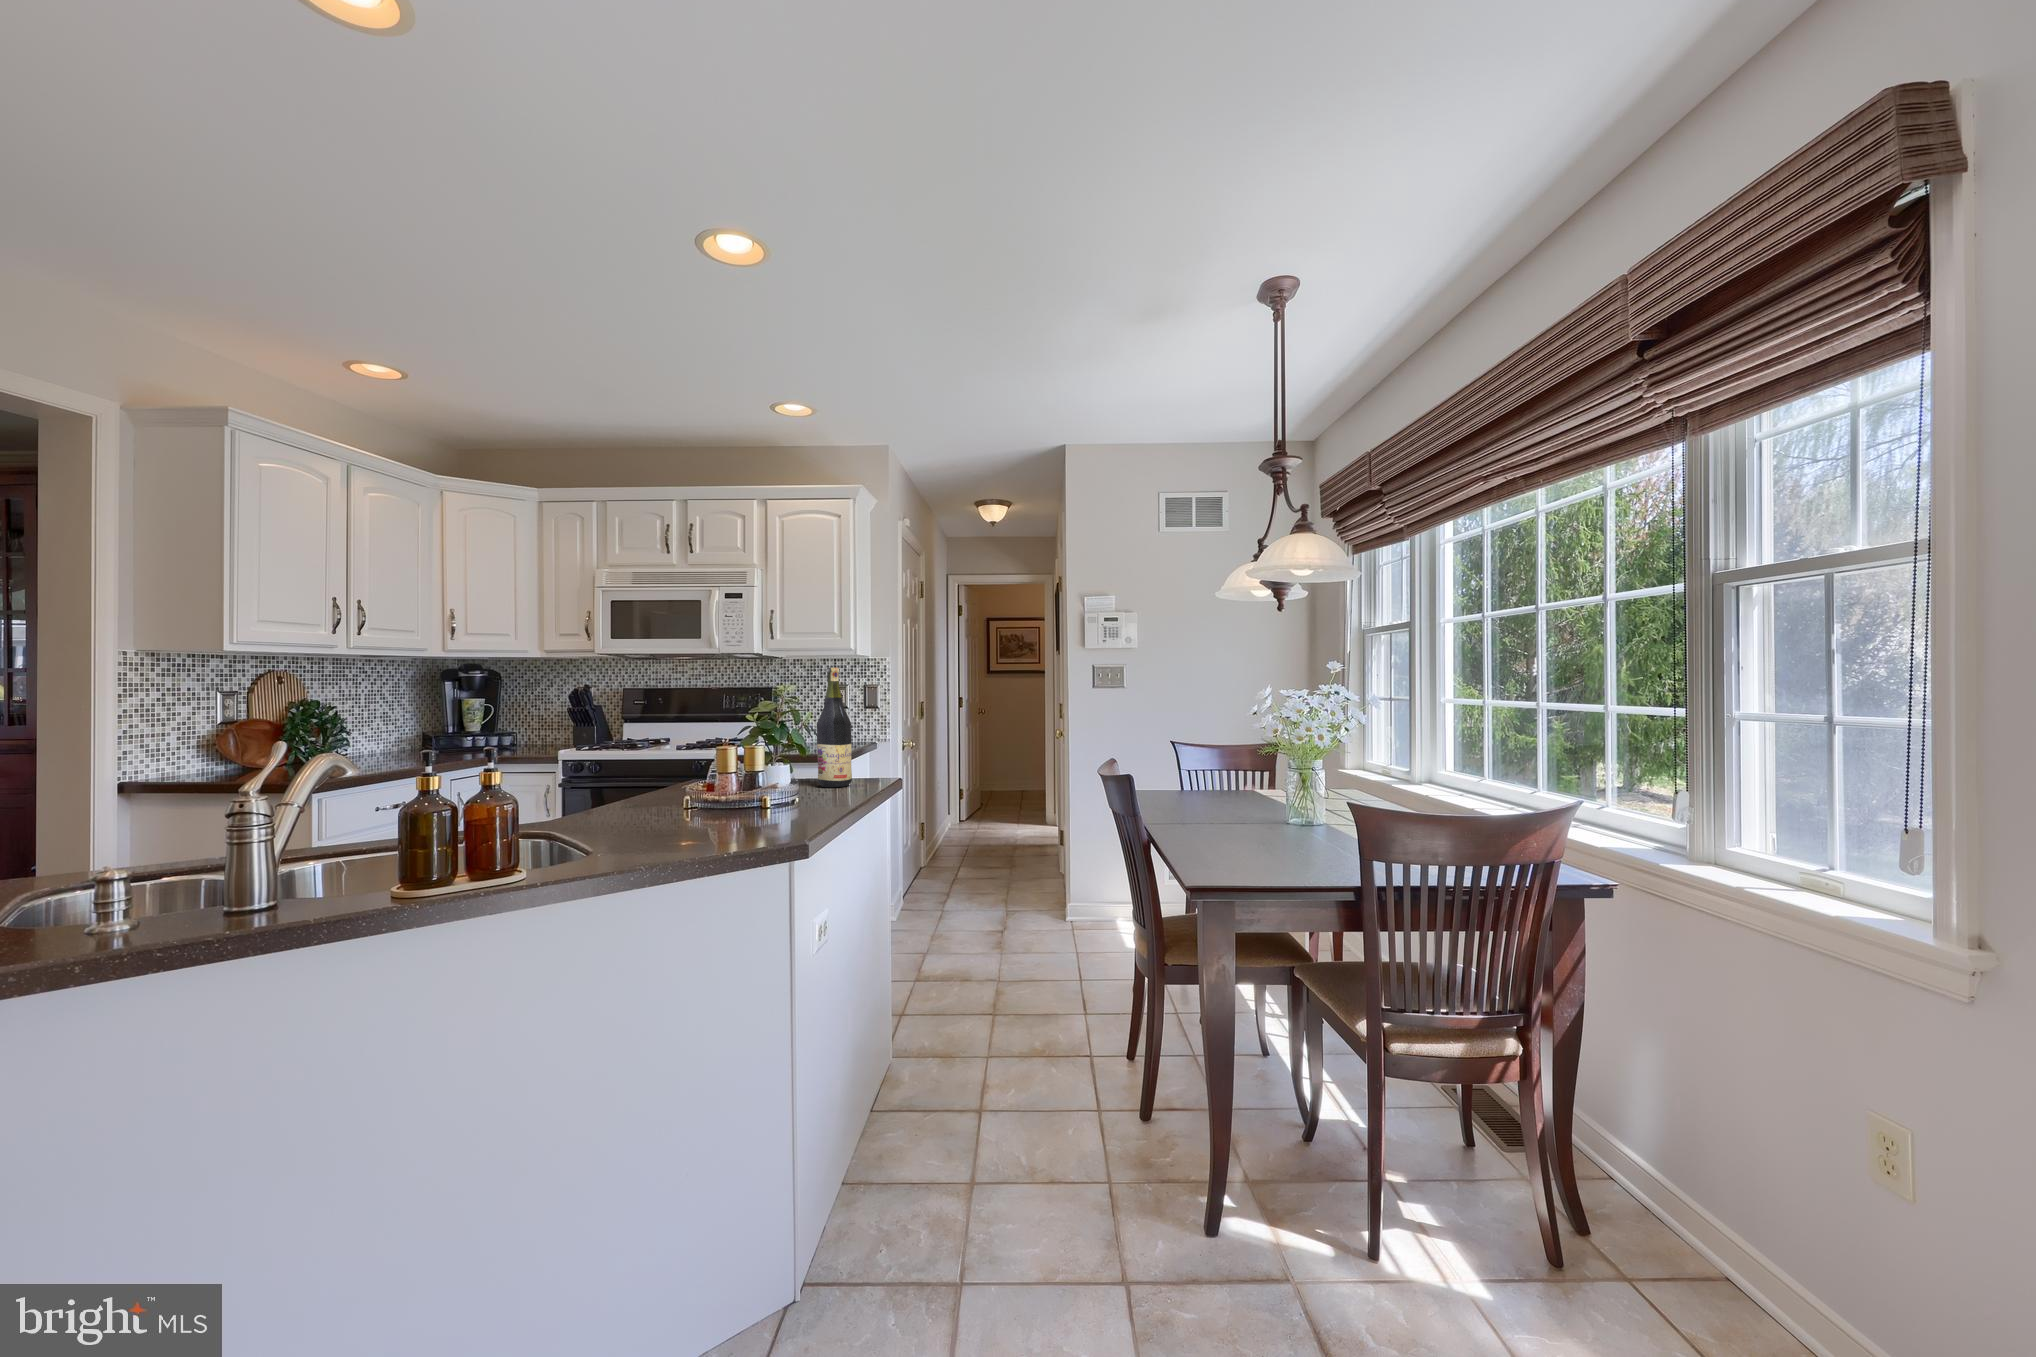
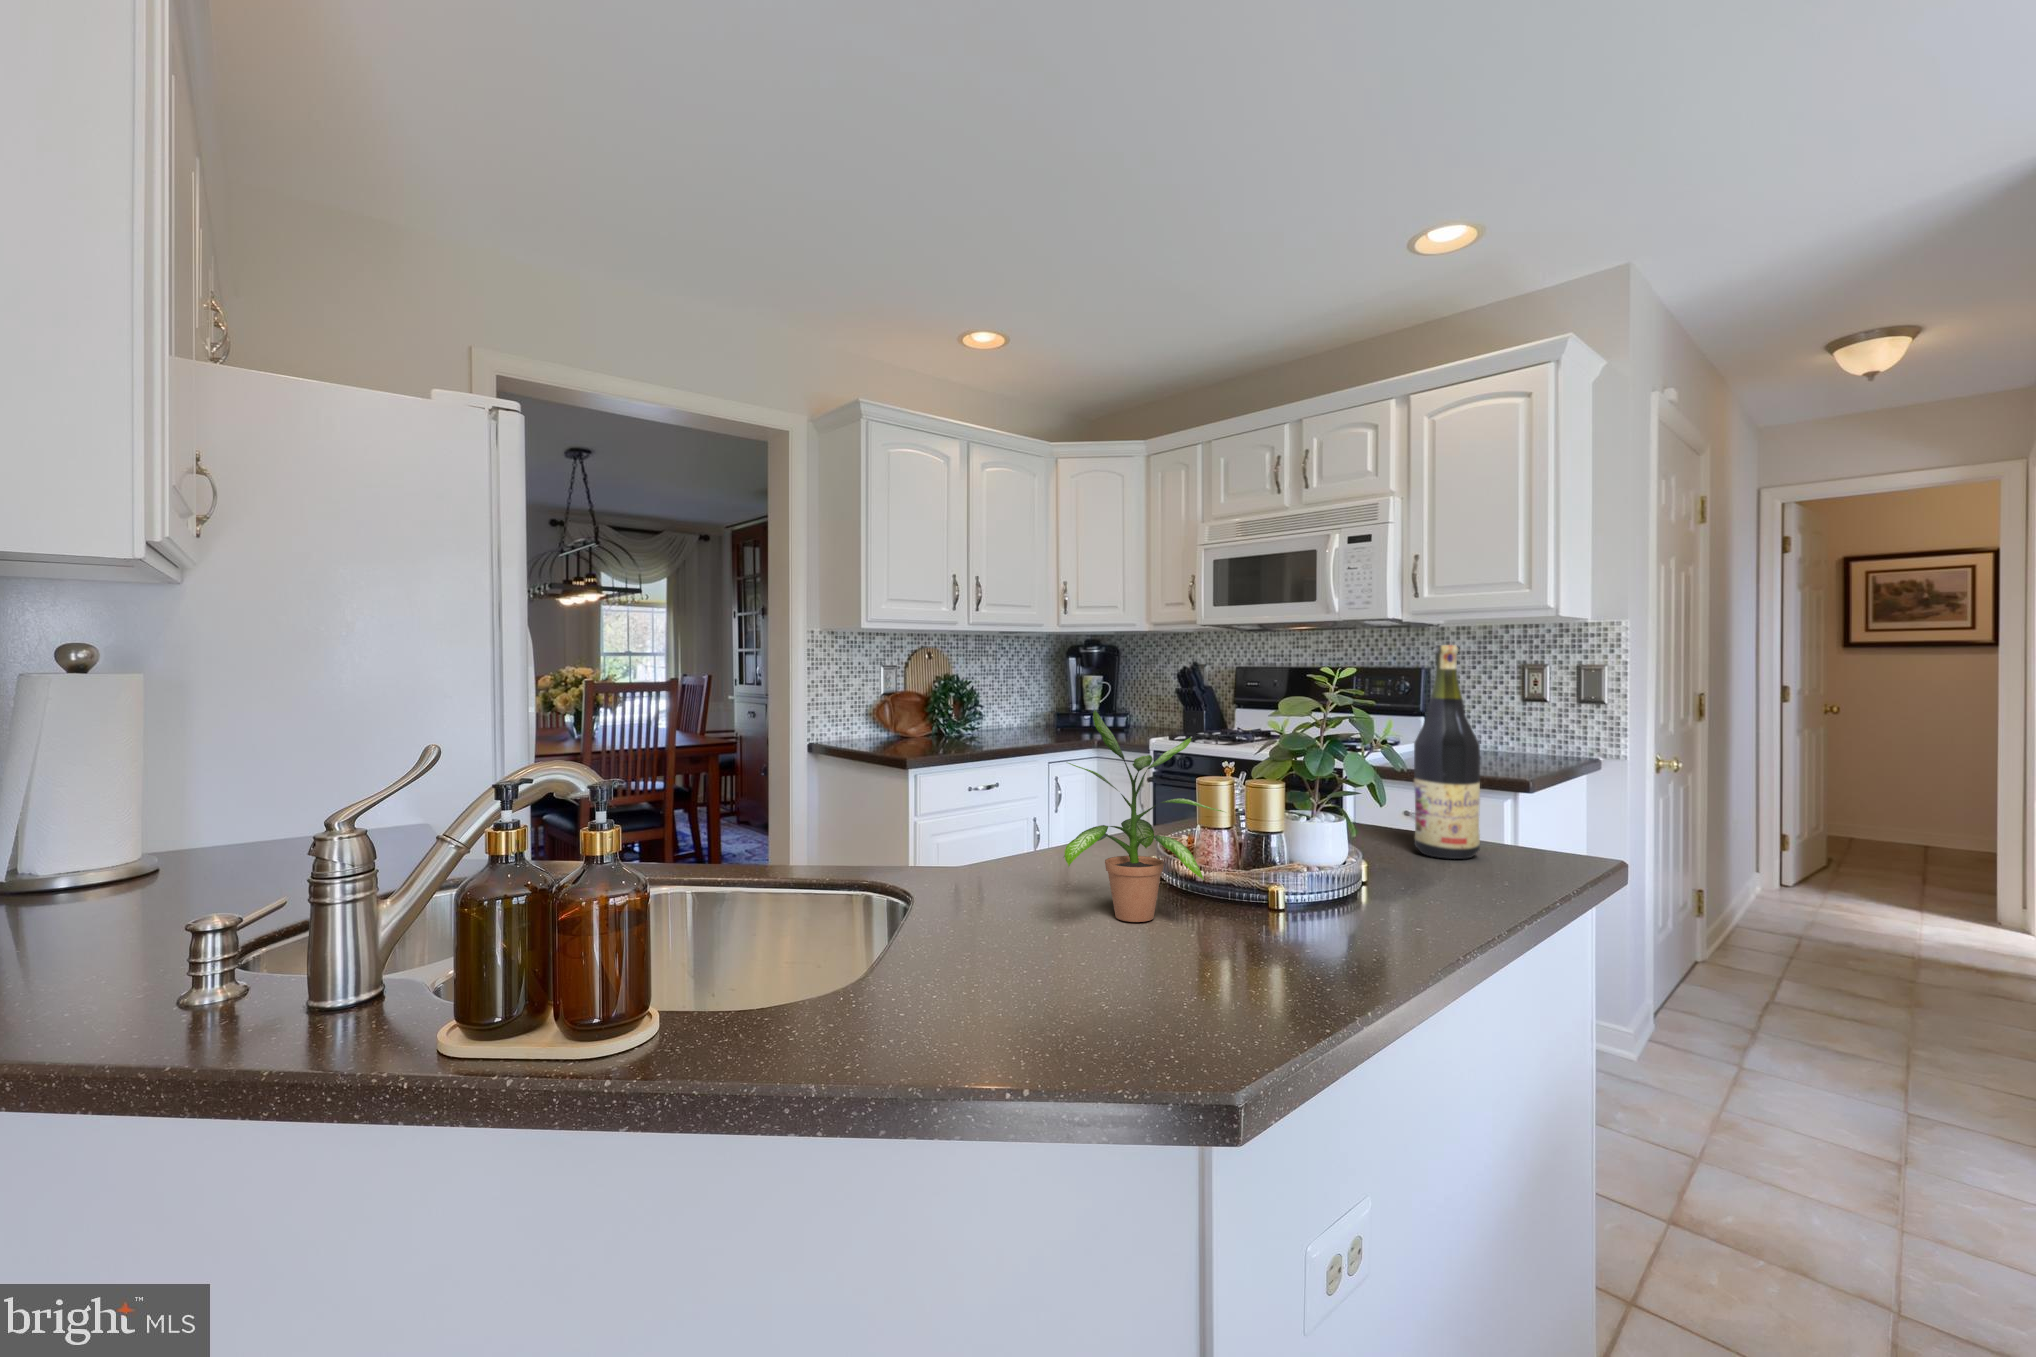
potted plant: none [639,701,754,827] -> present [1064,710,1224,922]

